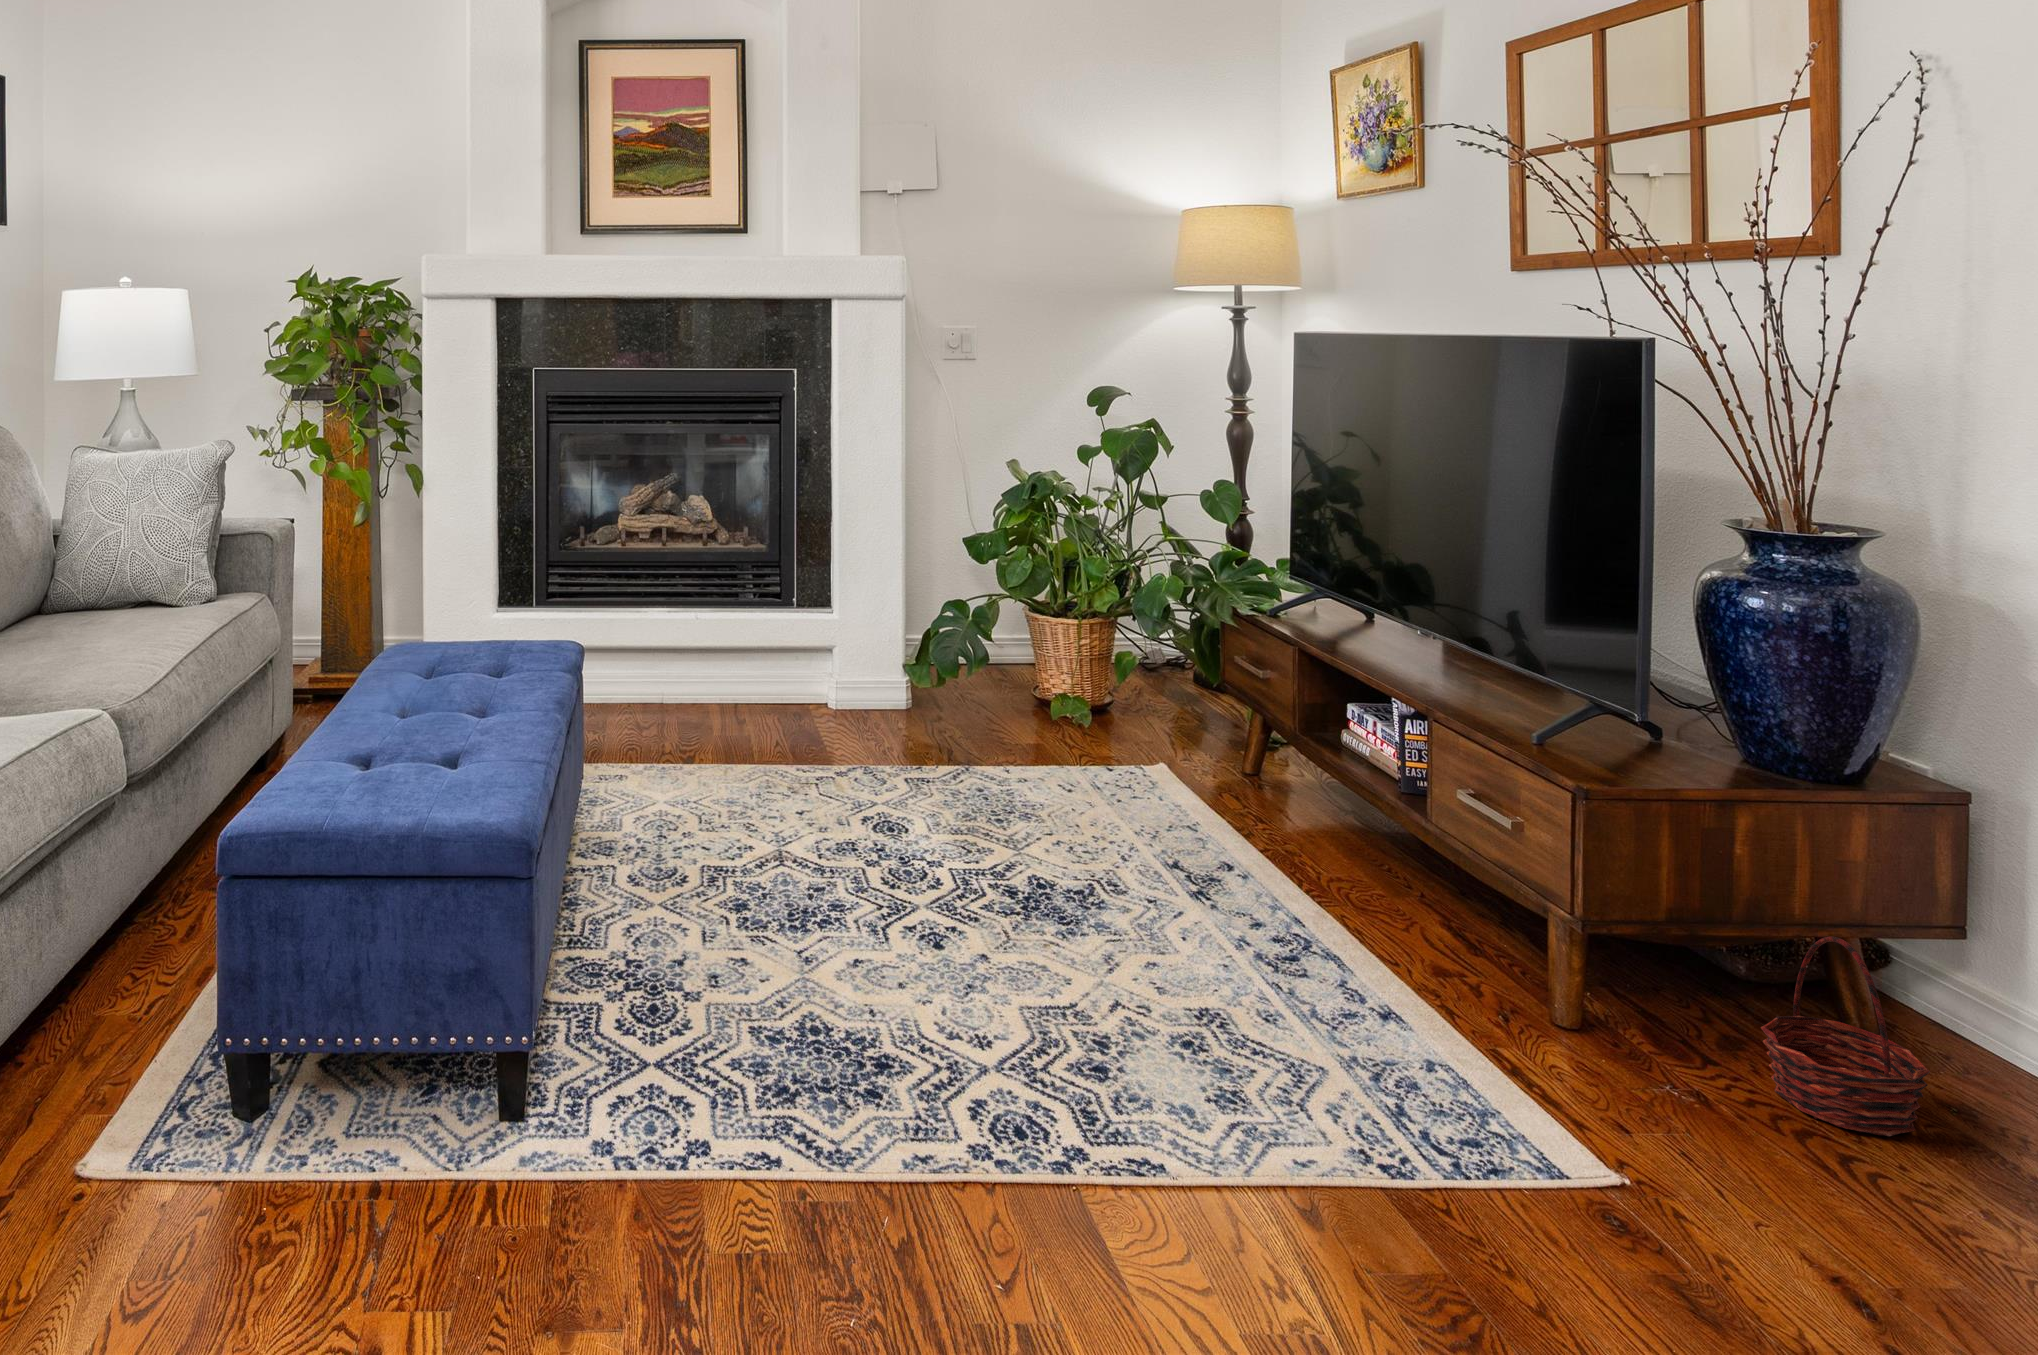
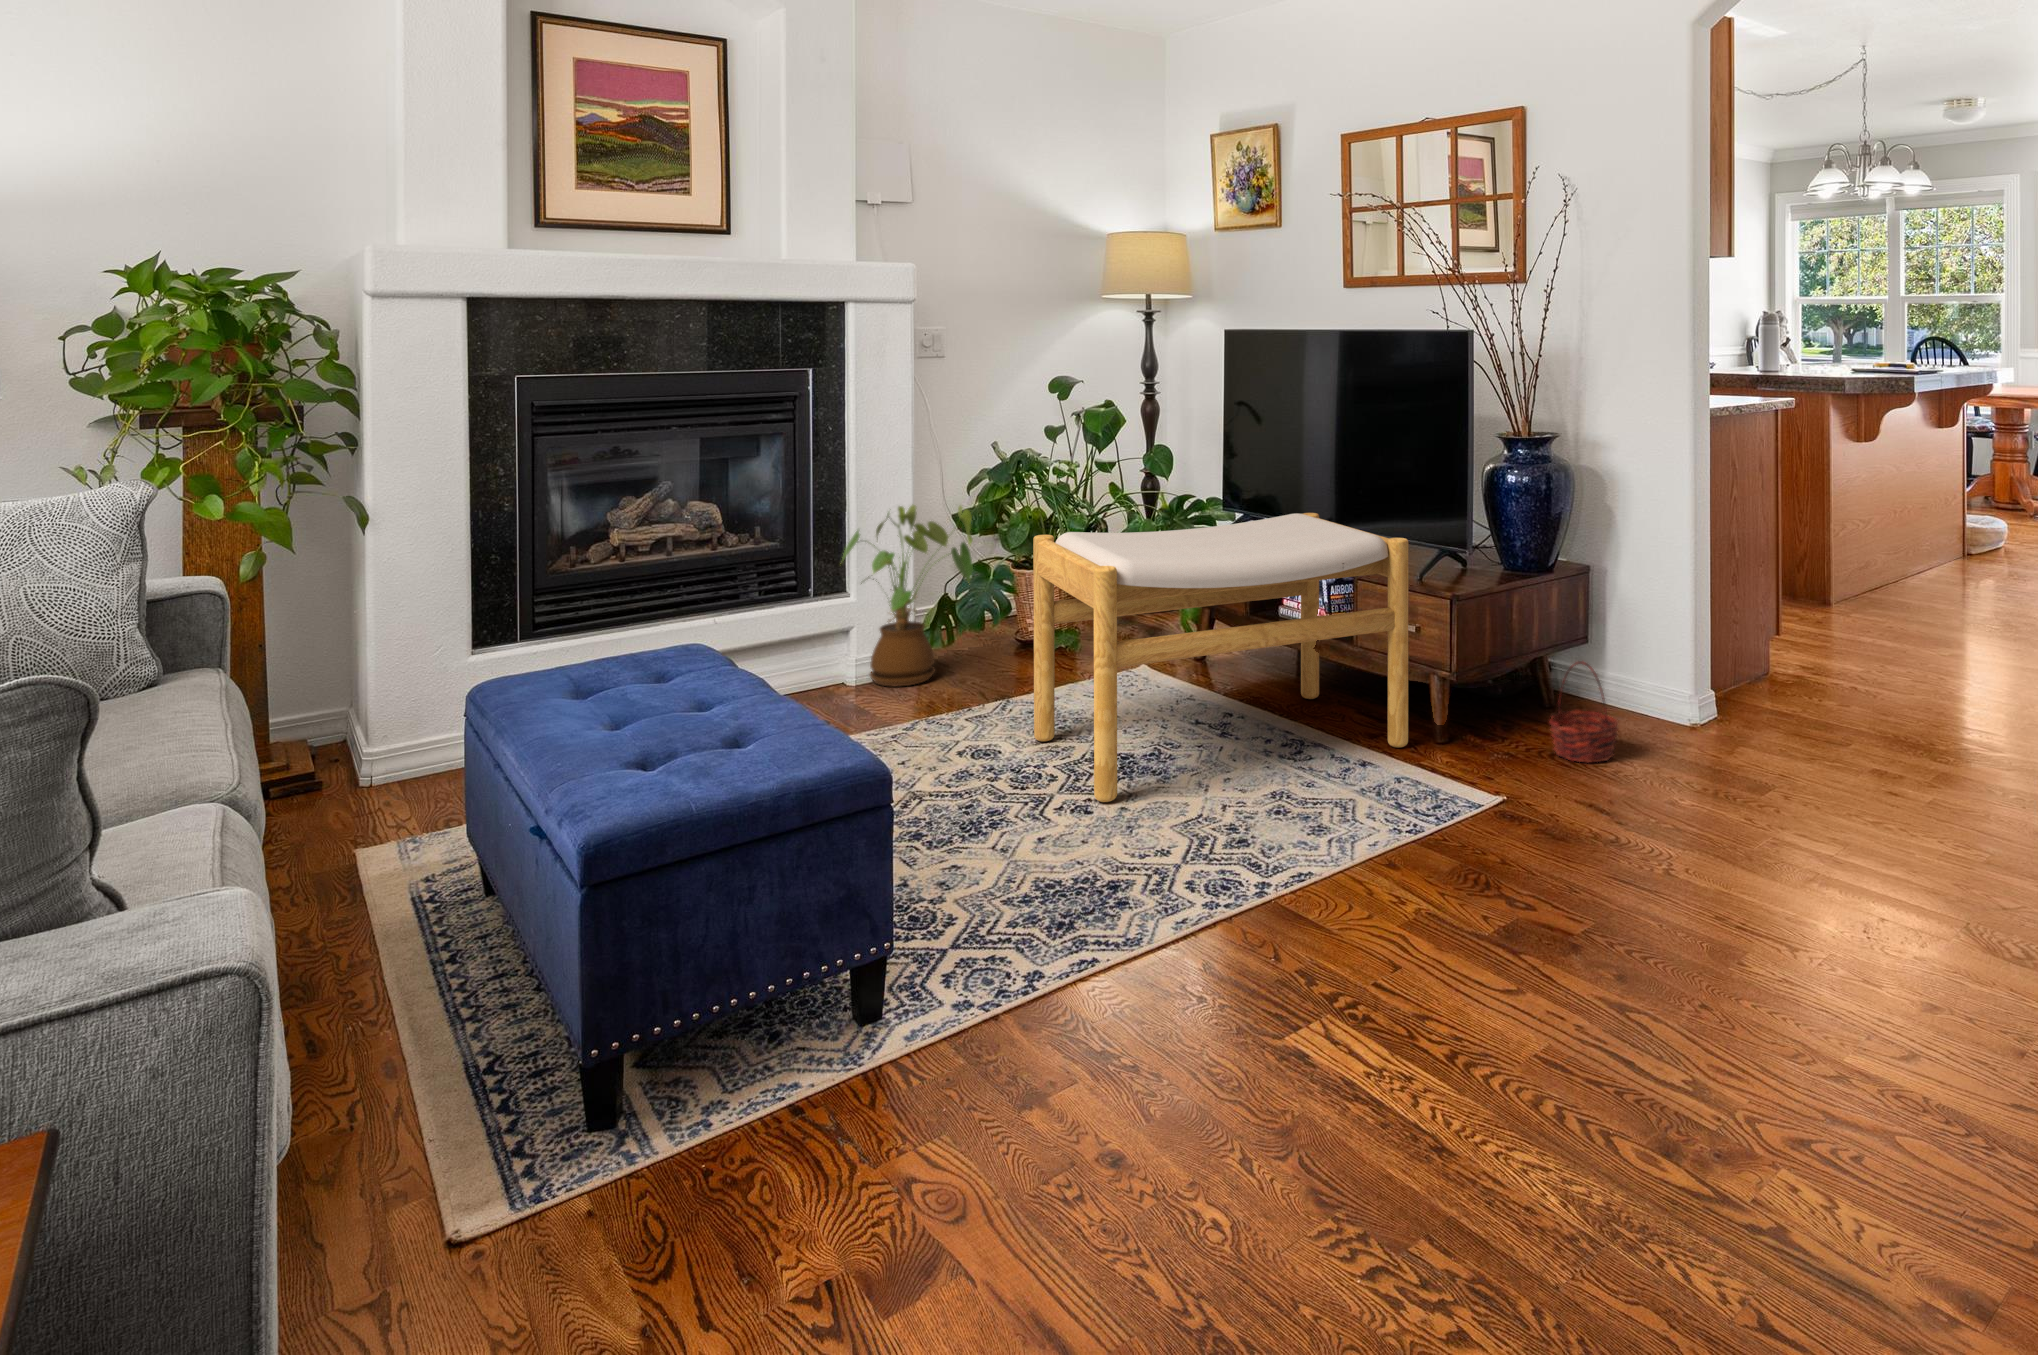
house plant: none [808,528,967,733] -> present [843,505,973,687]
footstool: none [954,584,1486,988] -> present [1033,513,1408,802]

